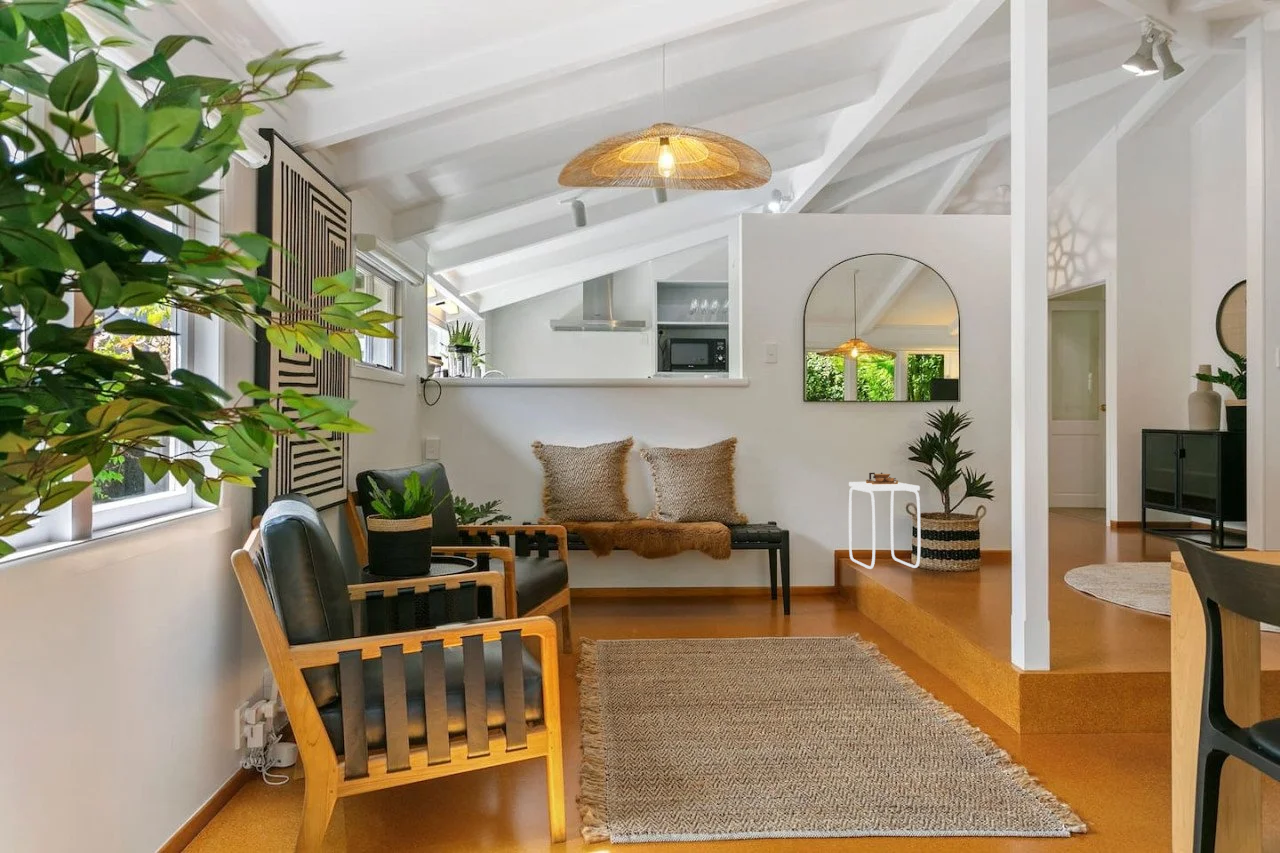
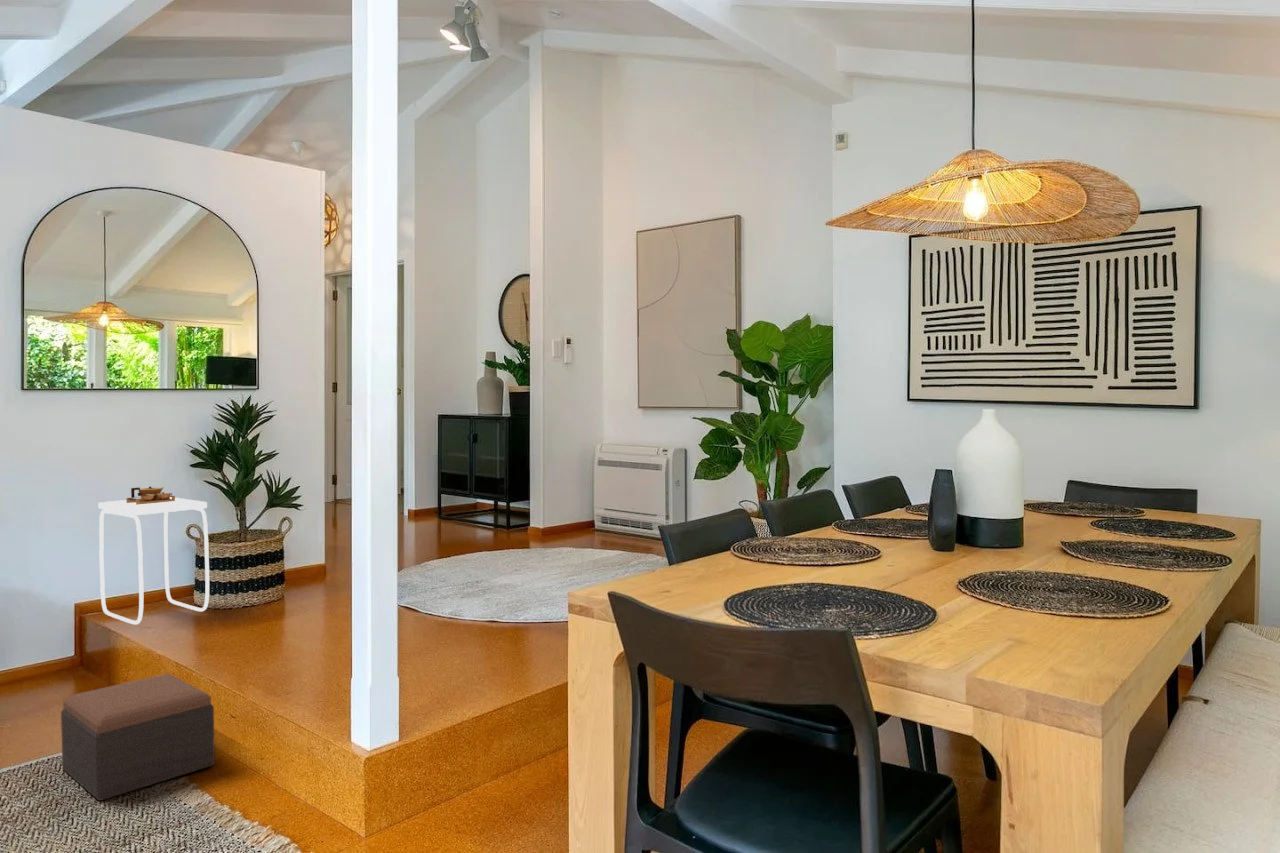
footstool: none [823,599,916,668] -> present [61,674,215,801]

